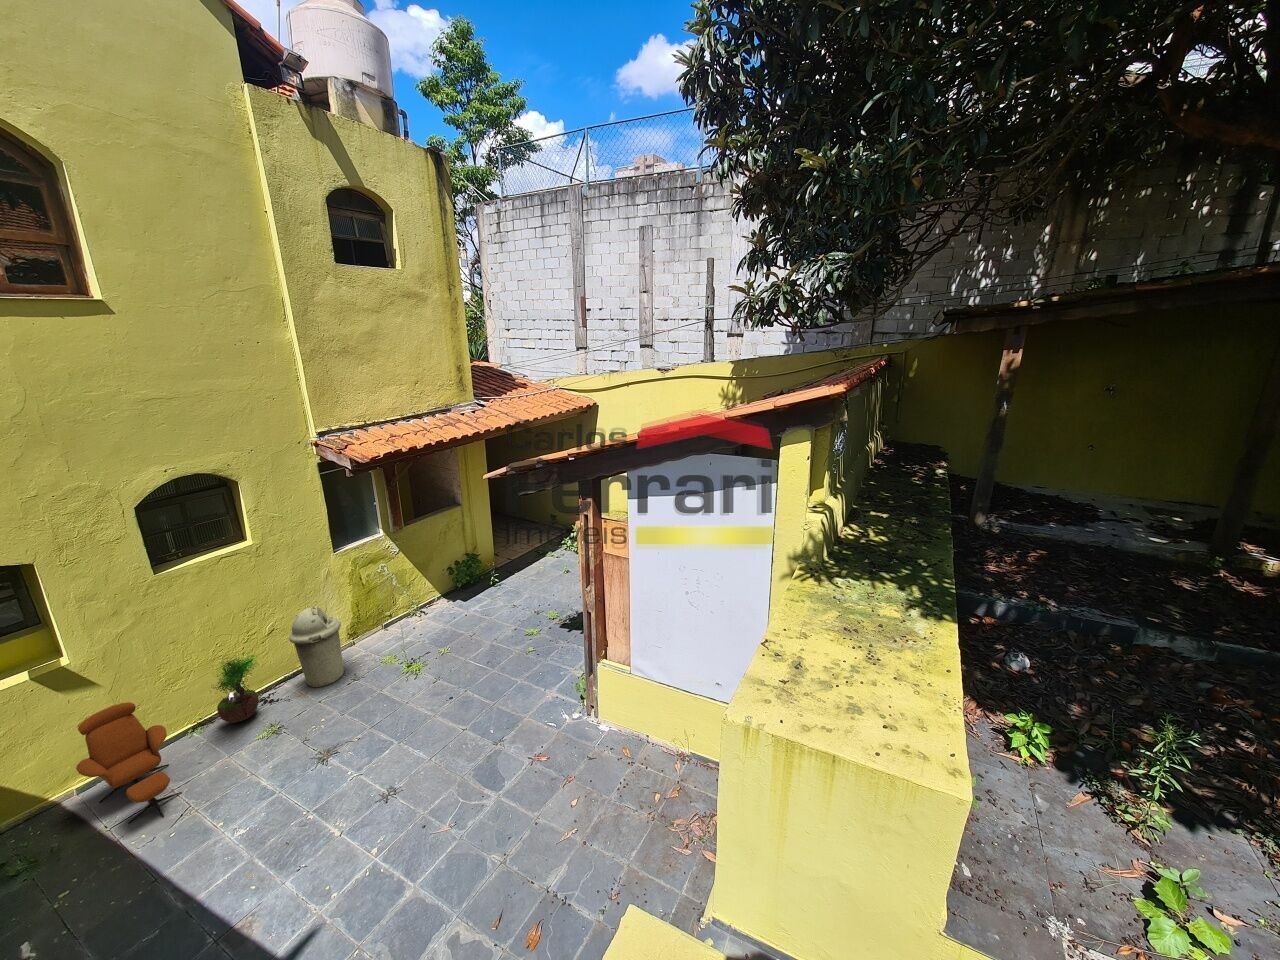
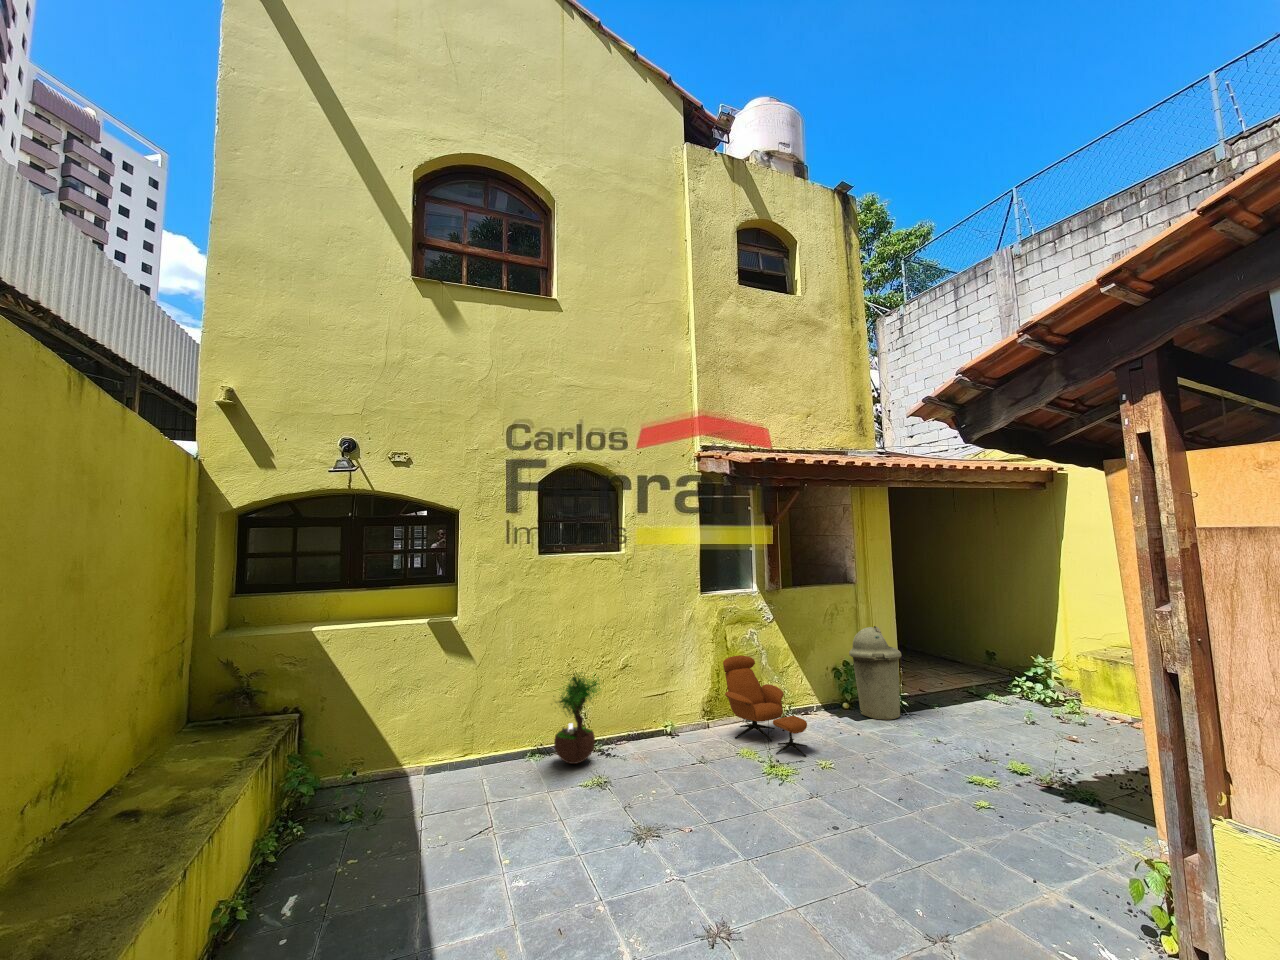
trash can: present [289,606,344,687] -> present [849,626,901,720]
lounge chair: present [76,702,182,824] -> present [723,656,807,757]

